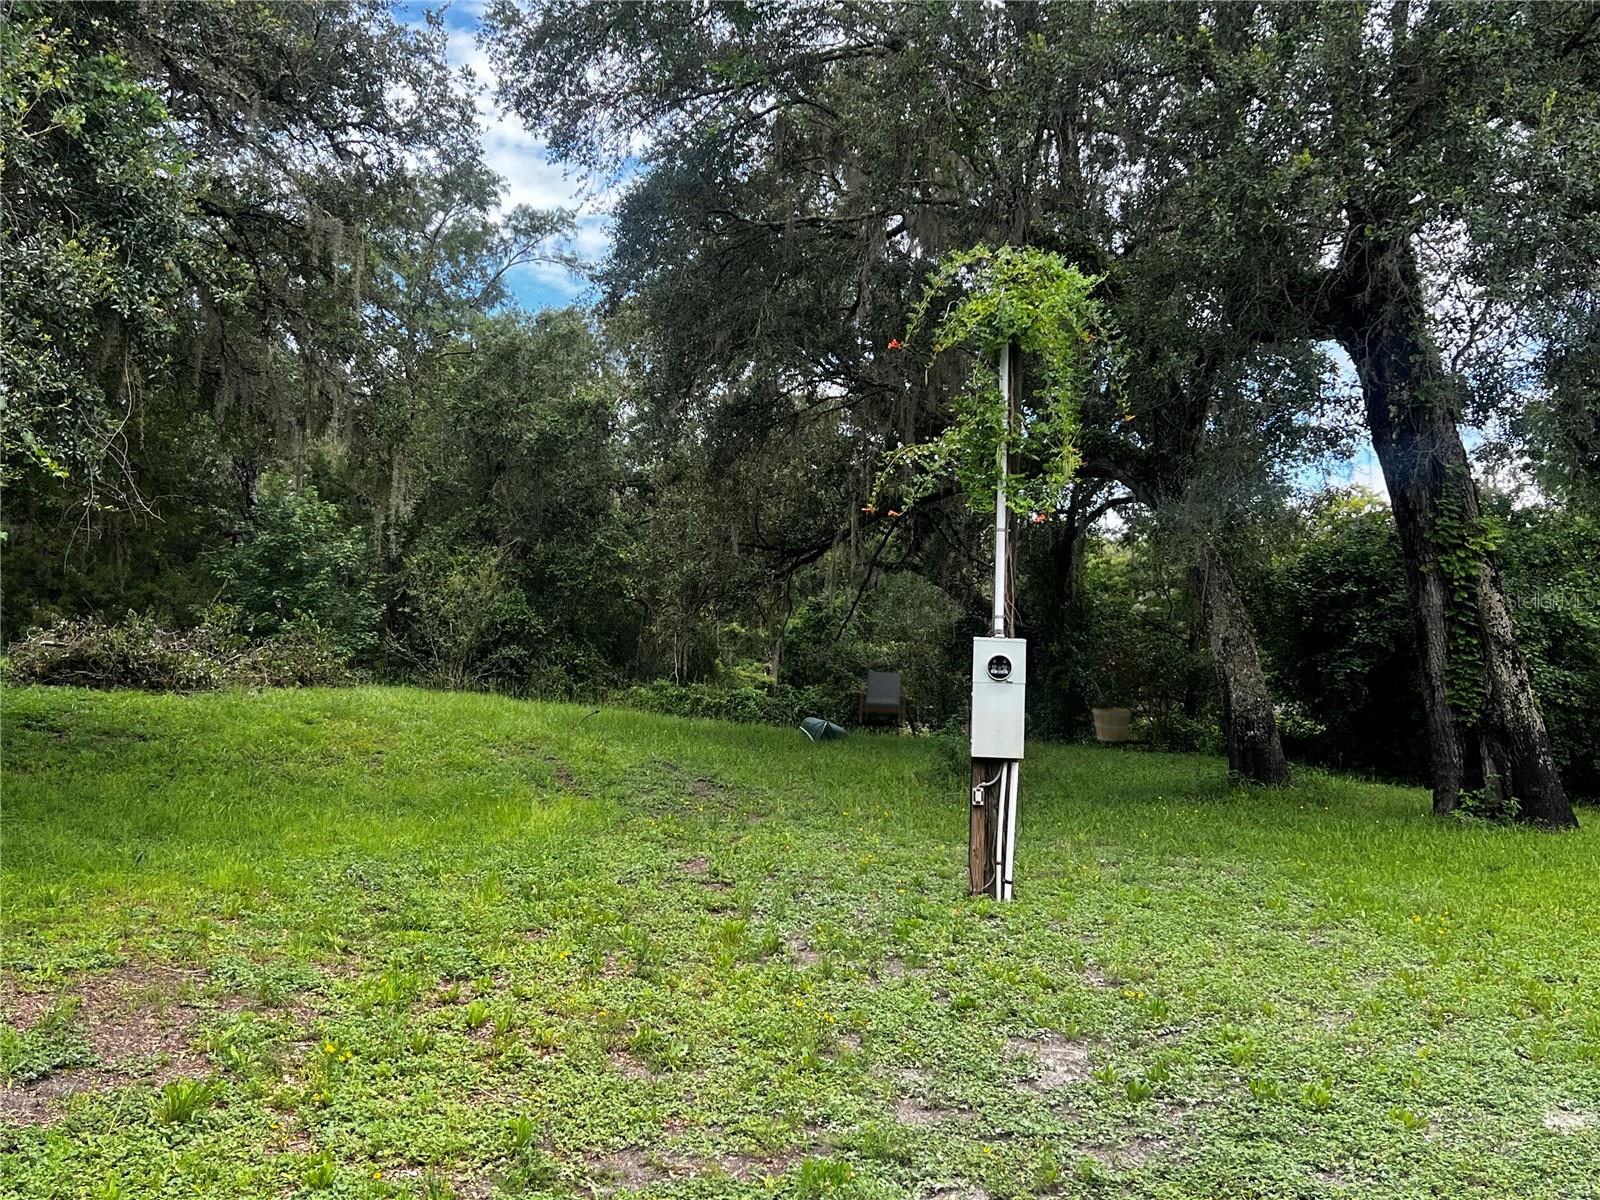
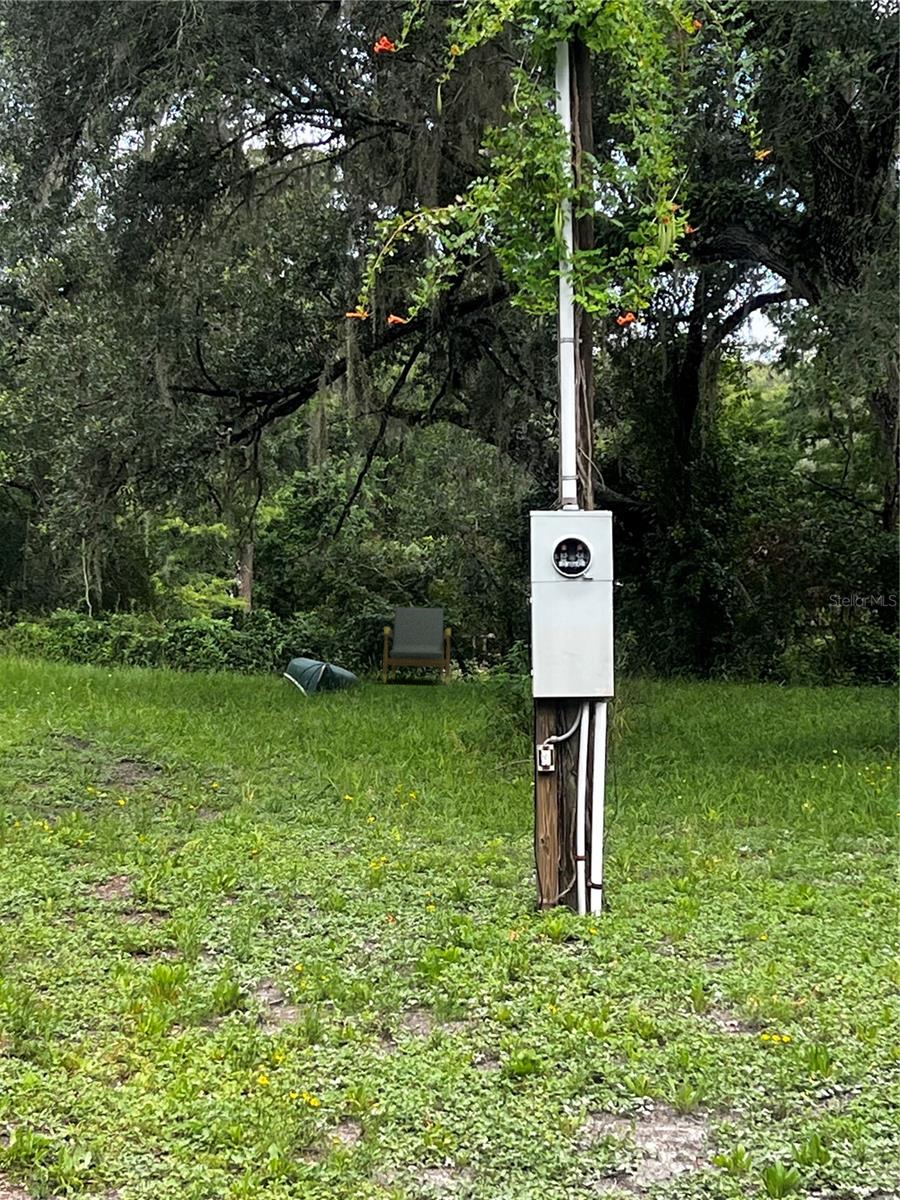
wooden bucket: present [1093,708,1131,742] -> none [715,652,770,699]

